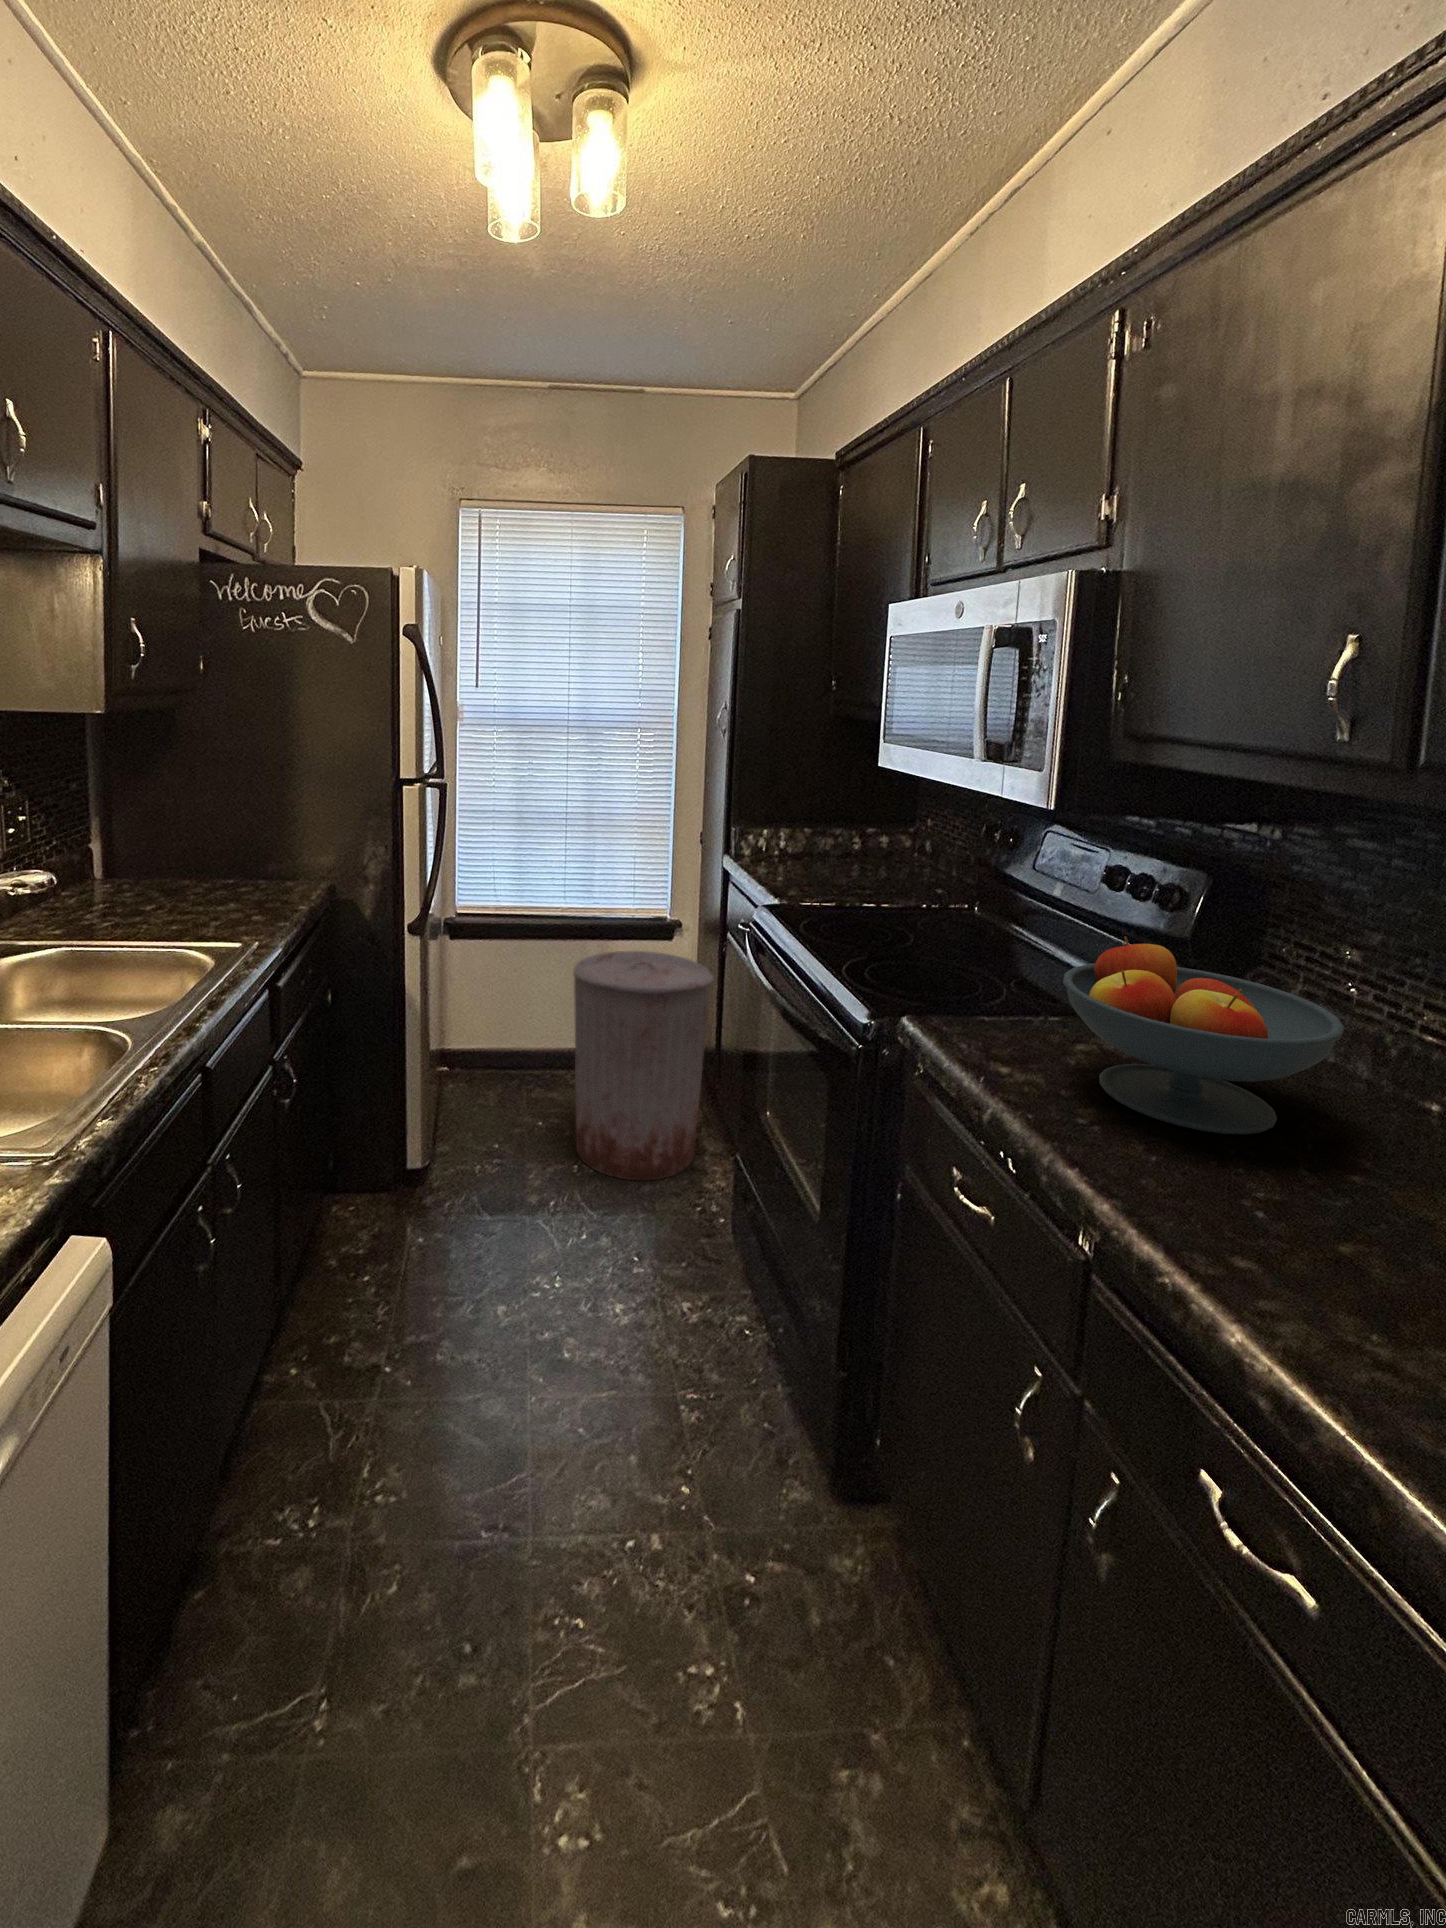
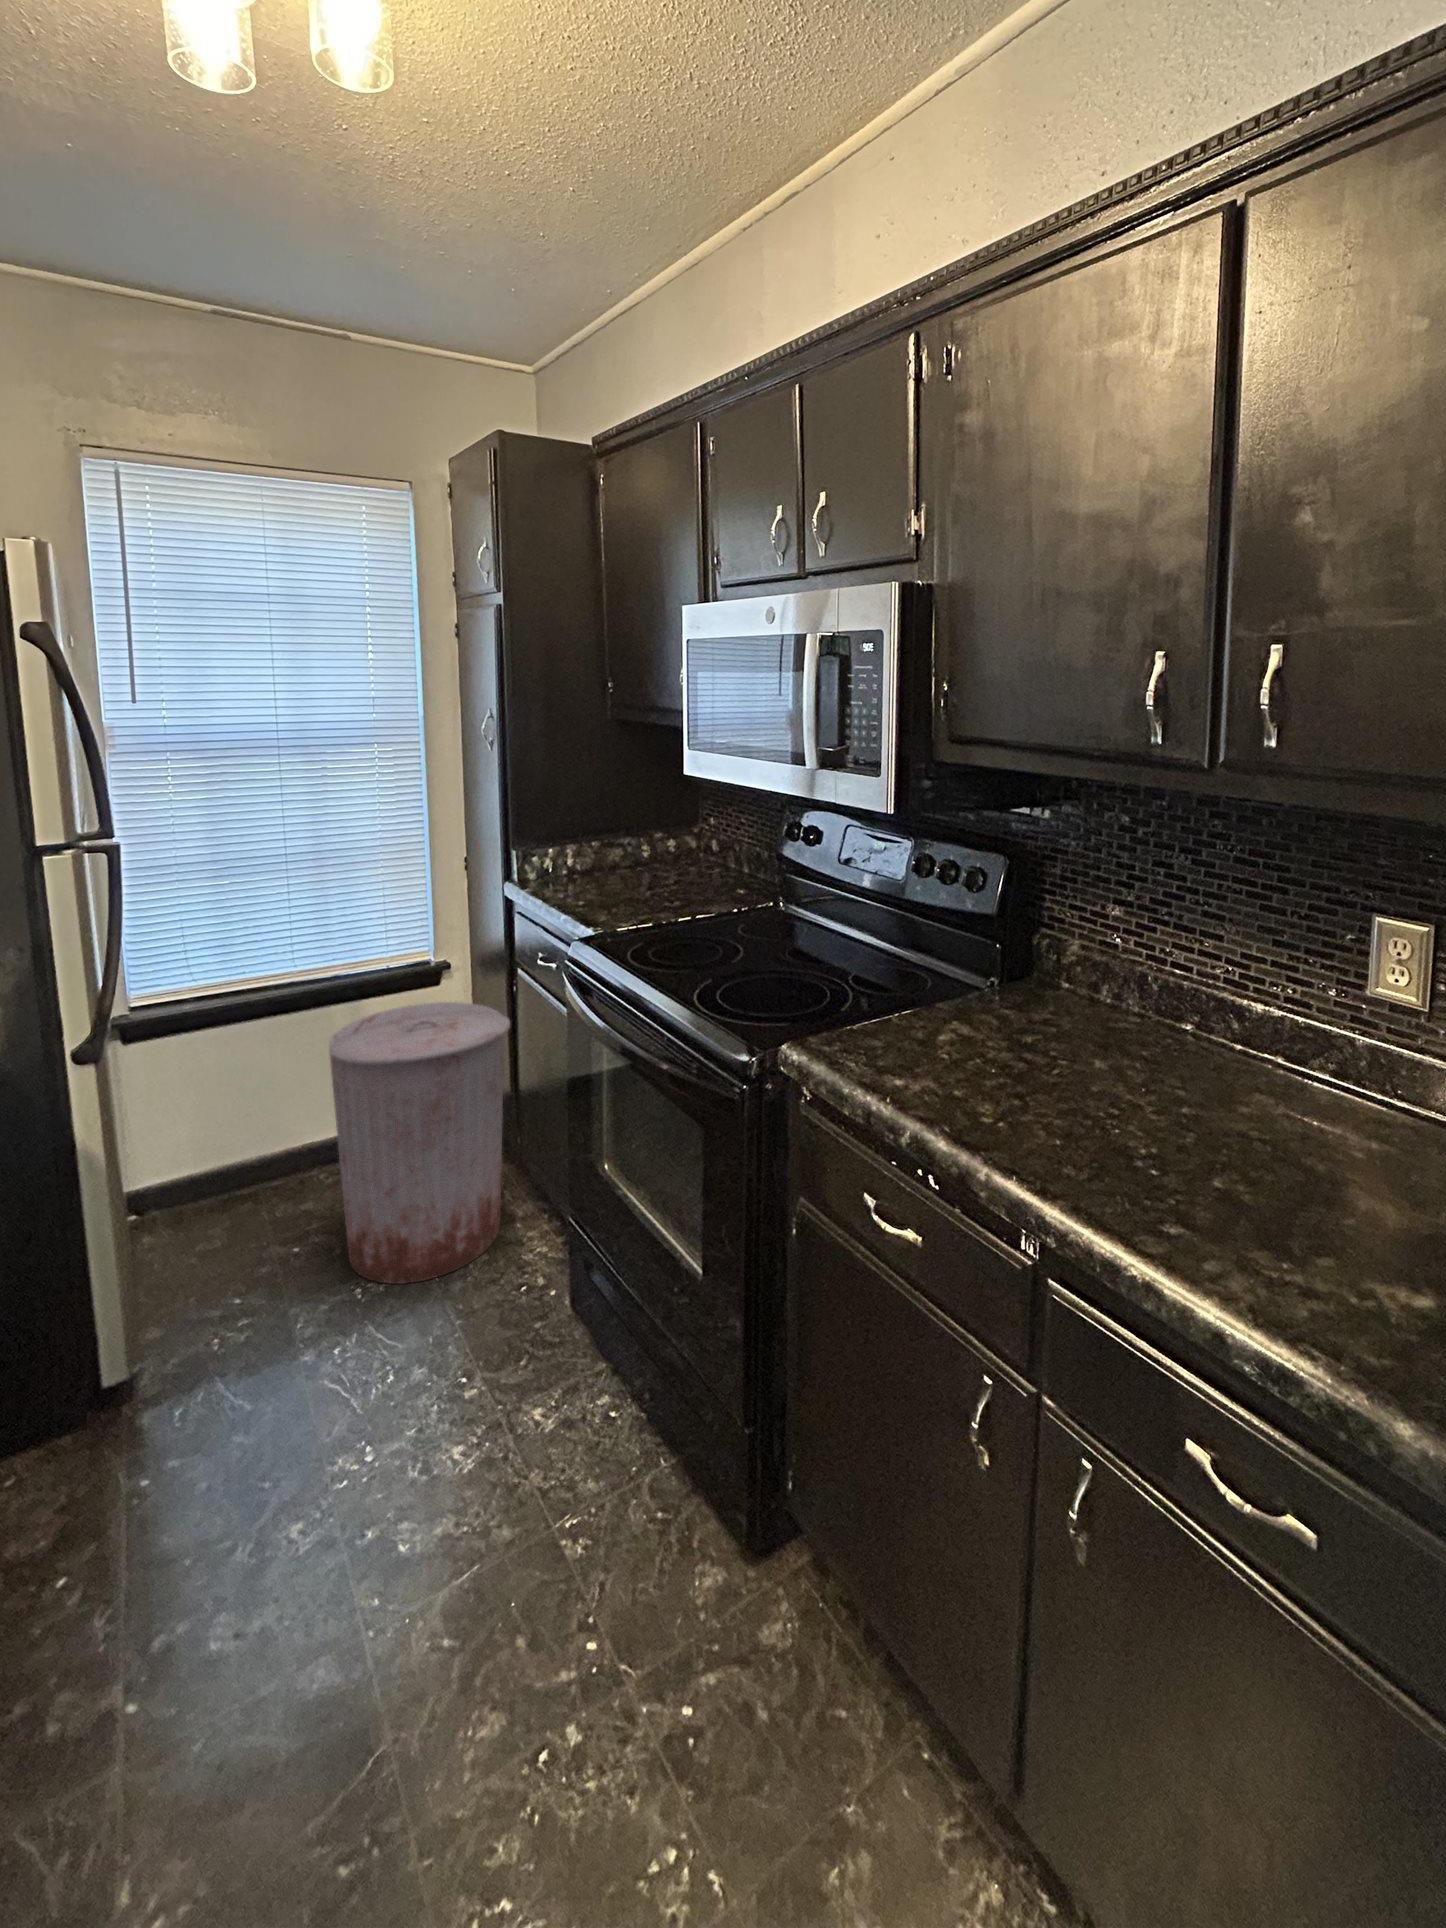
fruit bowl: present [1063,937,1345,1135] -> none [946,928,1165,1098]

